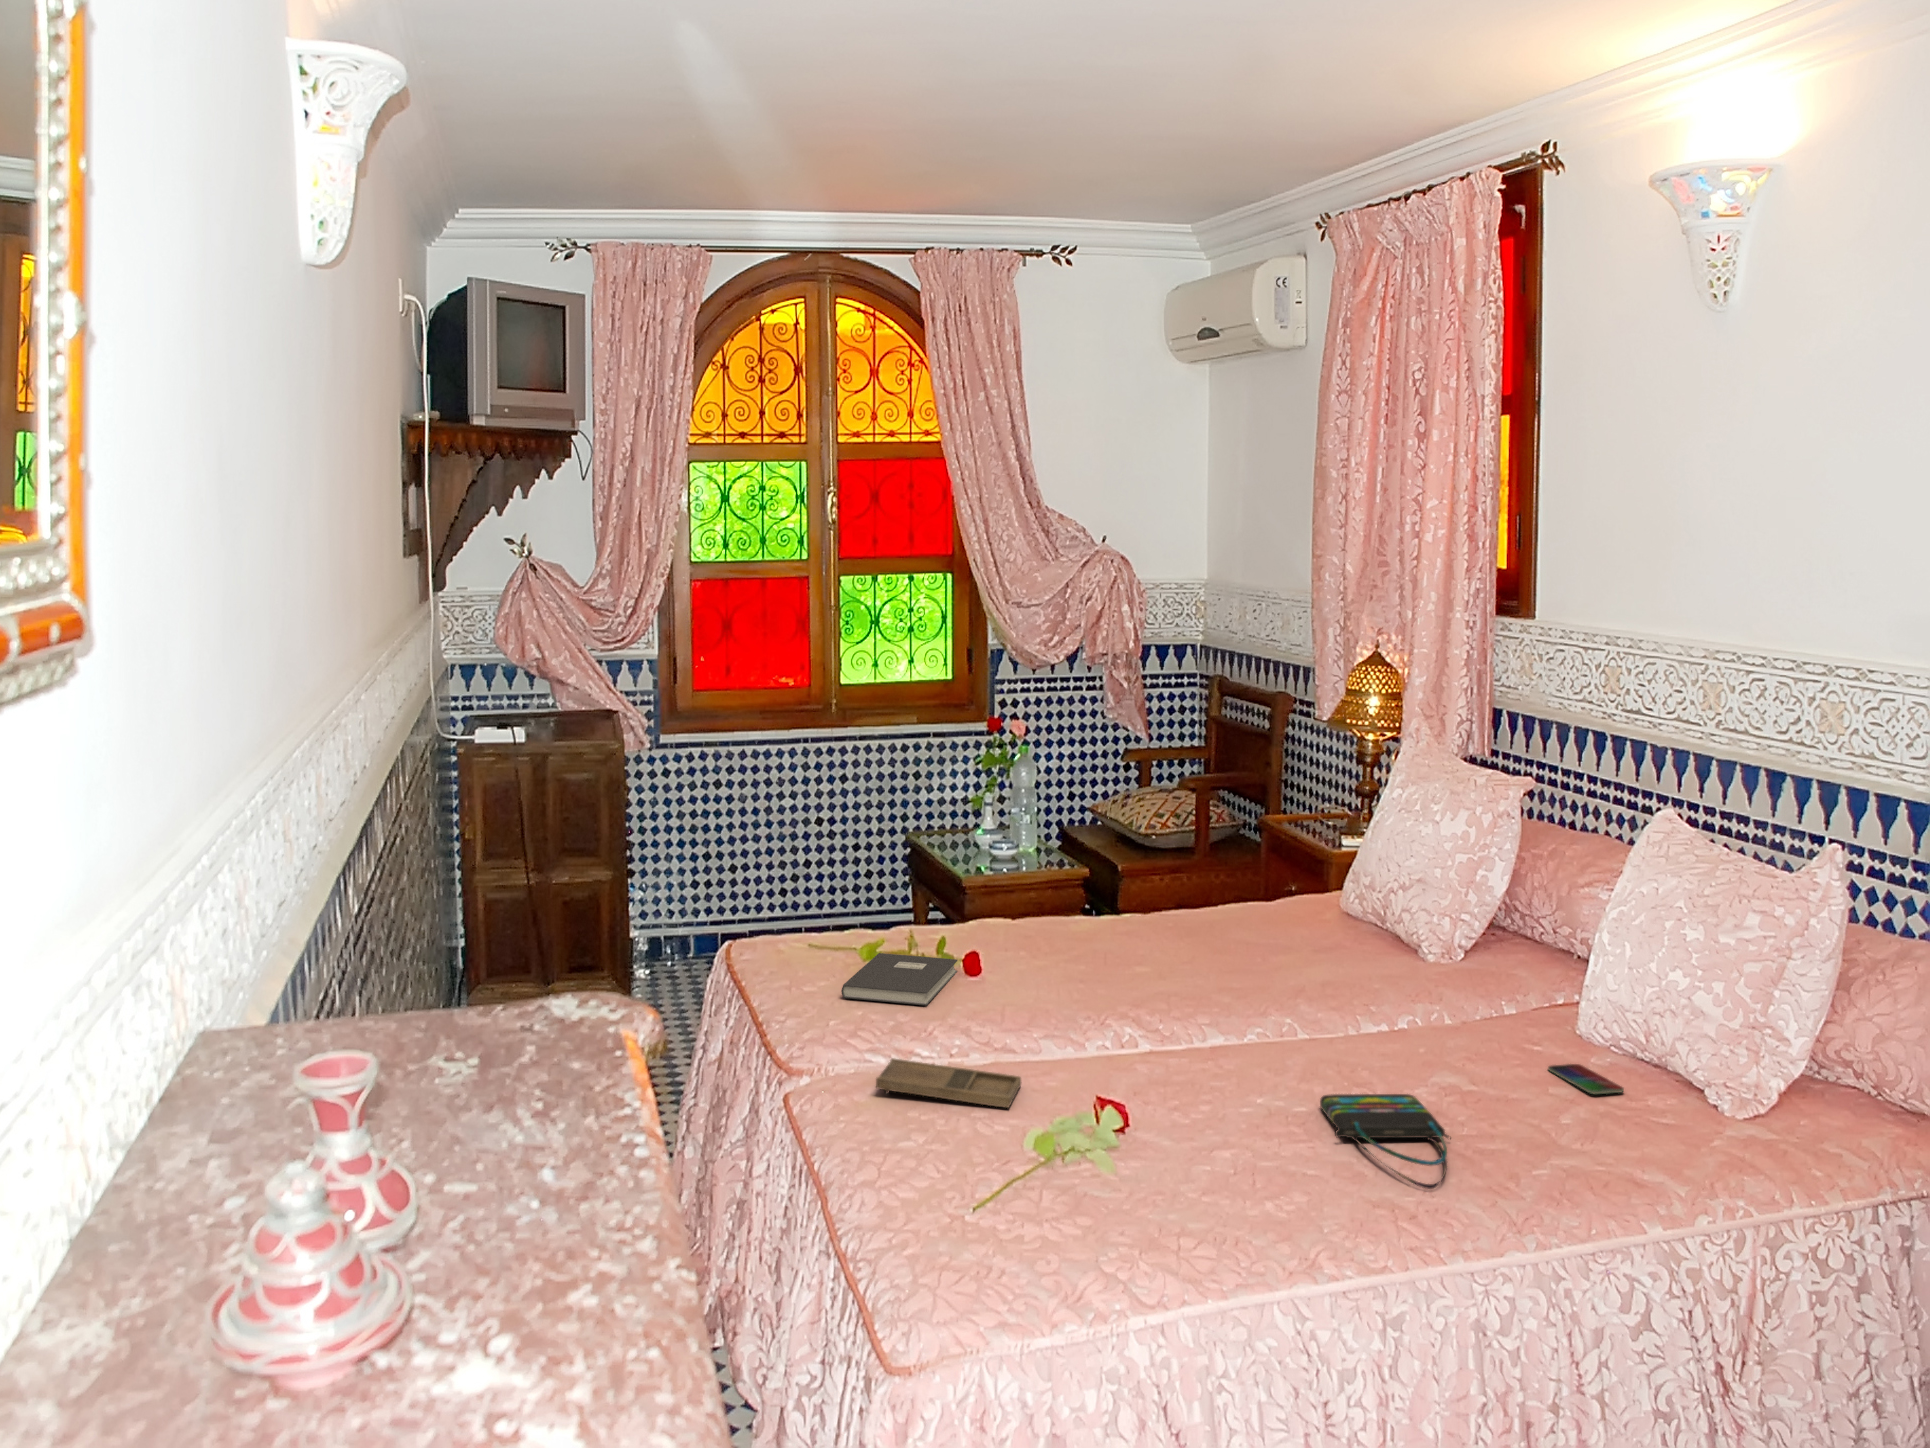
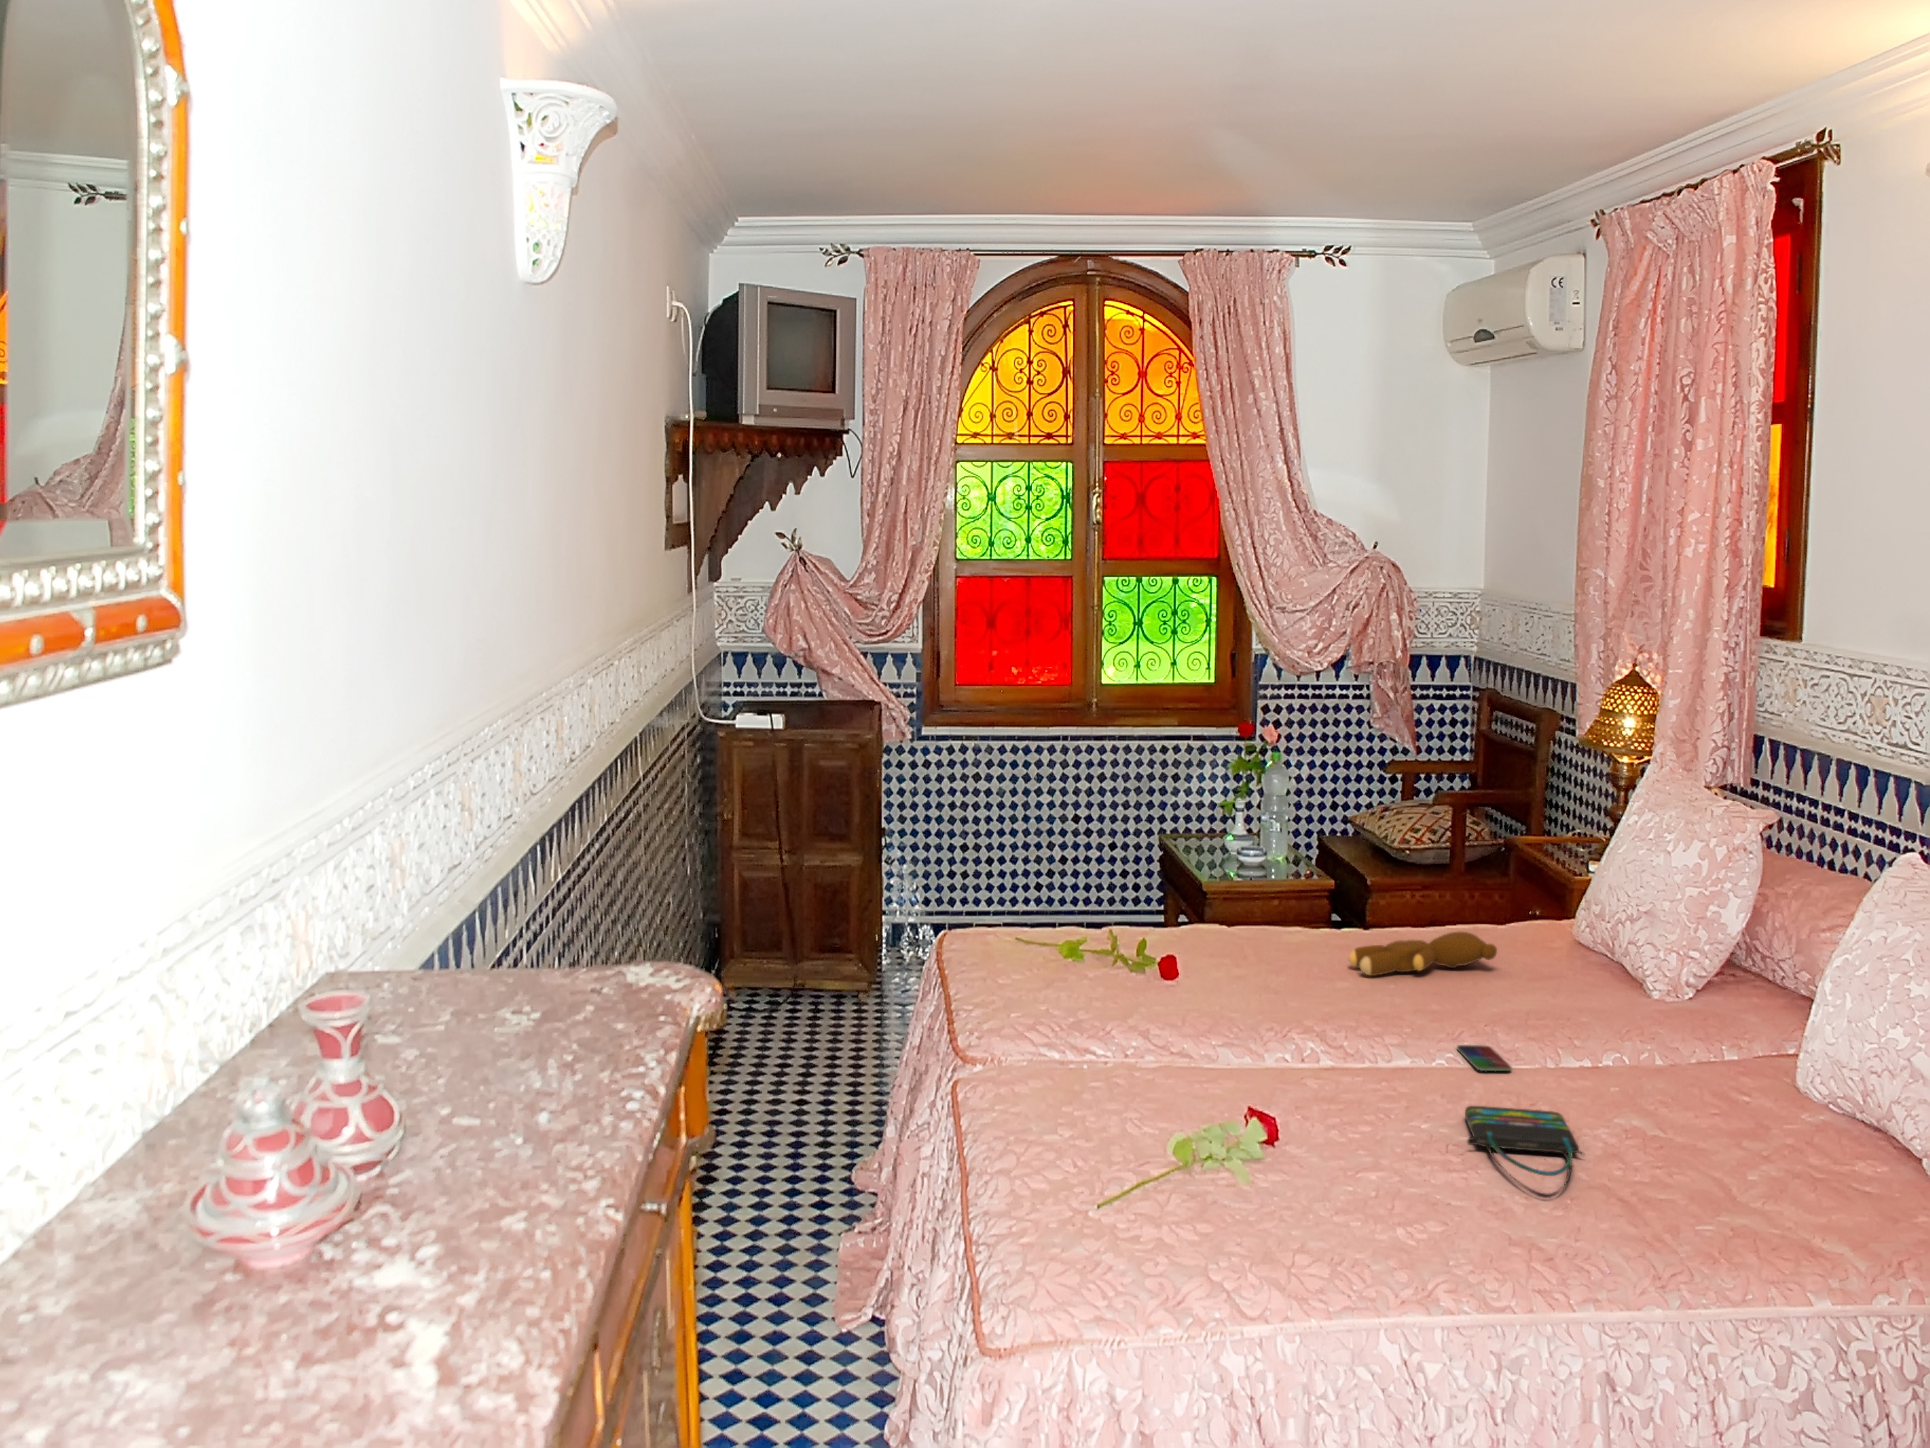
teddy bear: none [1152,914,1294,964] -> present [1349,931,1497,976]
book: present [841,953,957,1006] -> none [1037,947,1154,998]
tray: present [876,1059,1021,1108] -> none [1044,1041,1182,1094]
smartphone: present [1548,1064,1624,1094] -> present [1457,1045,1512,1071]

